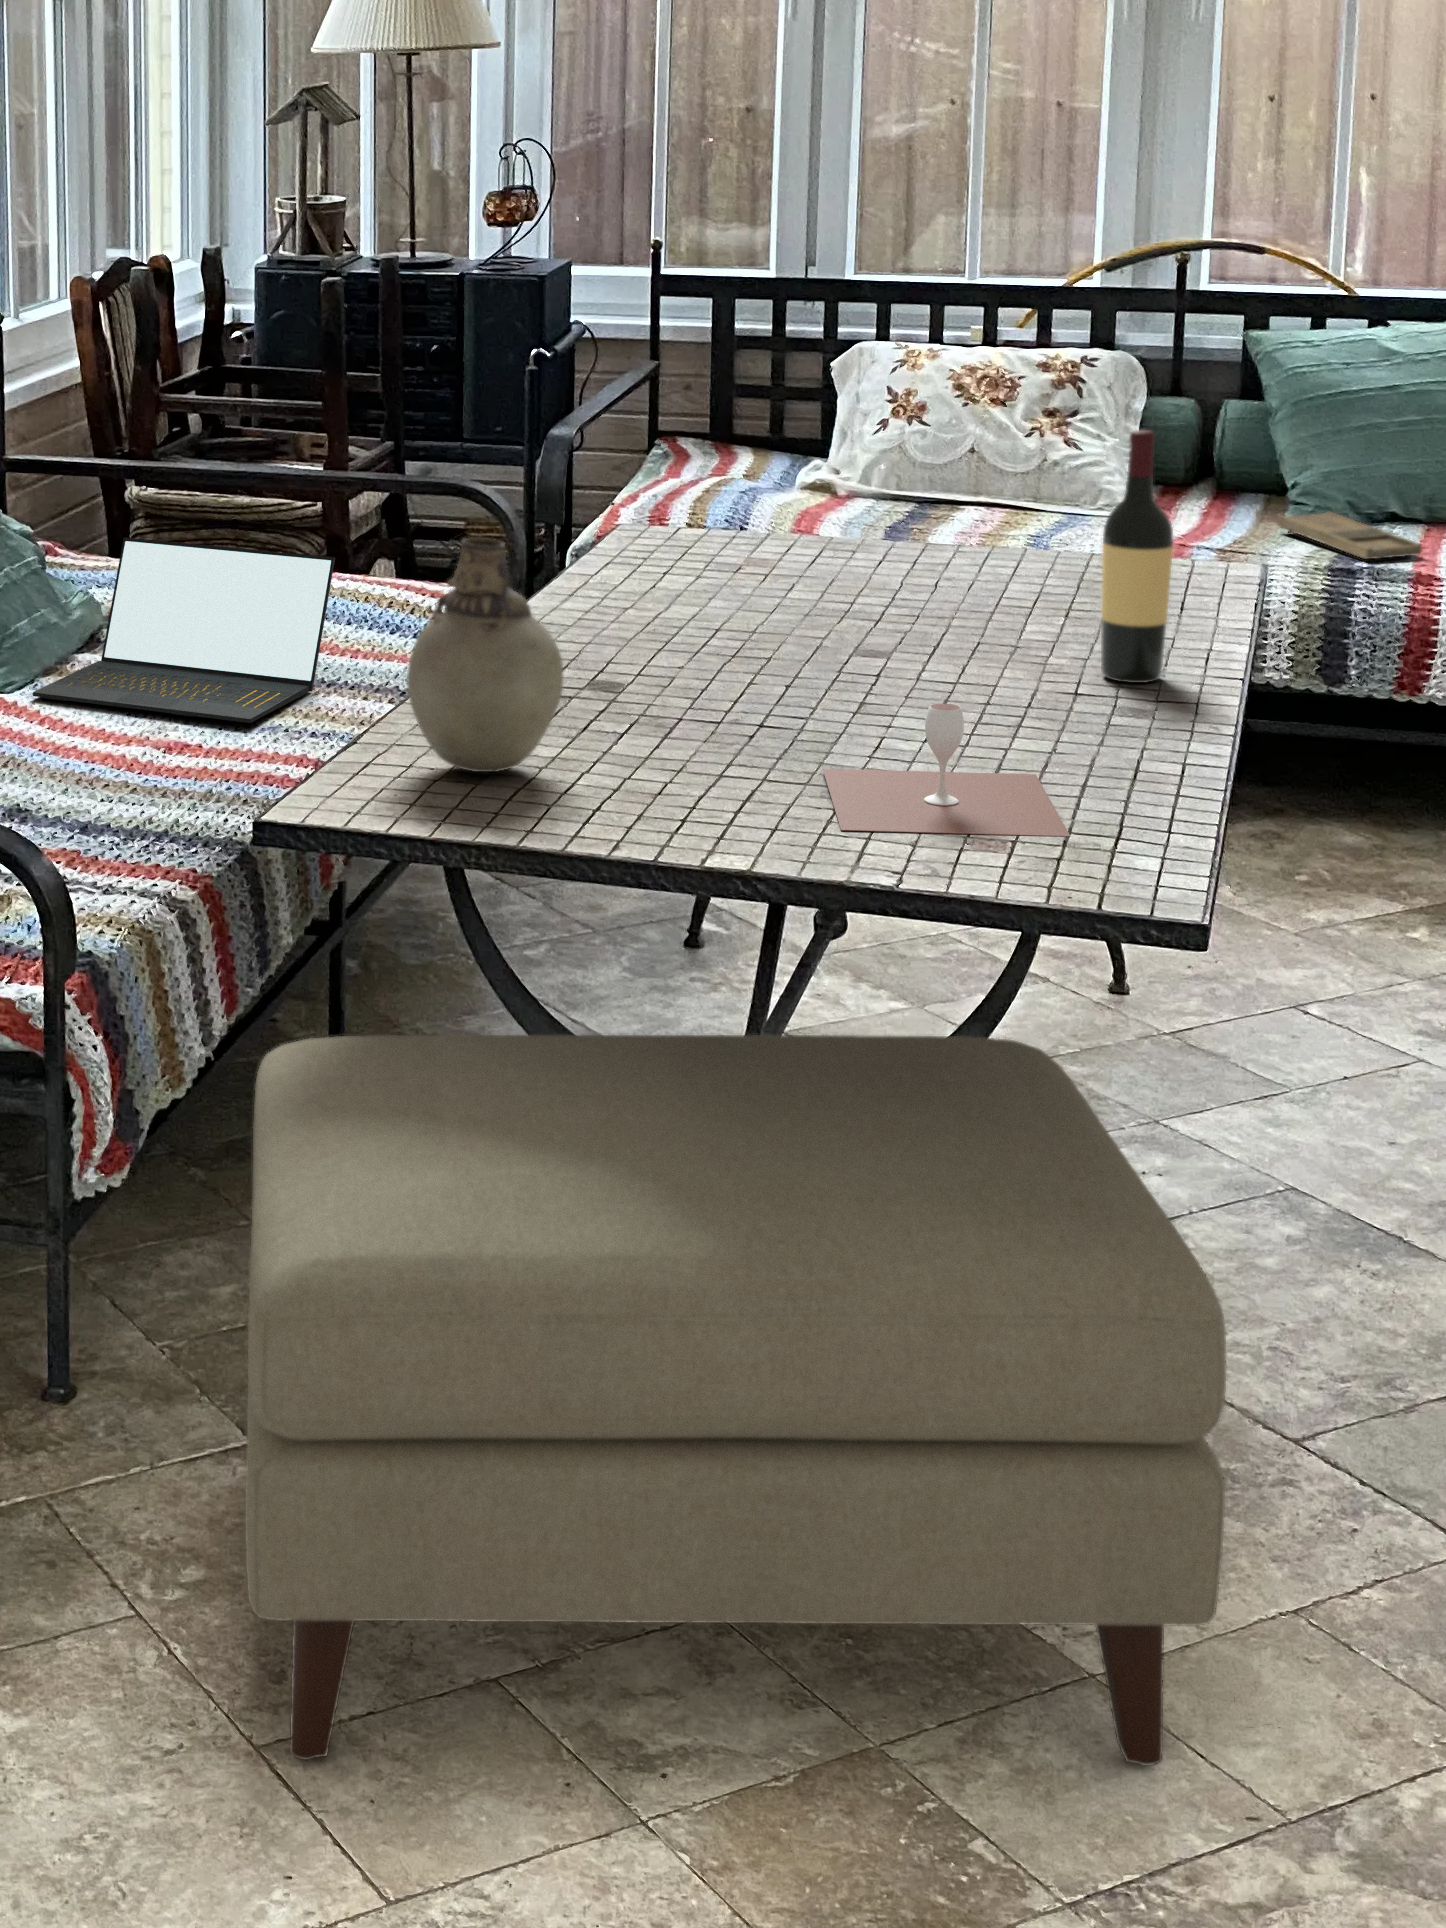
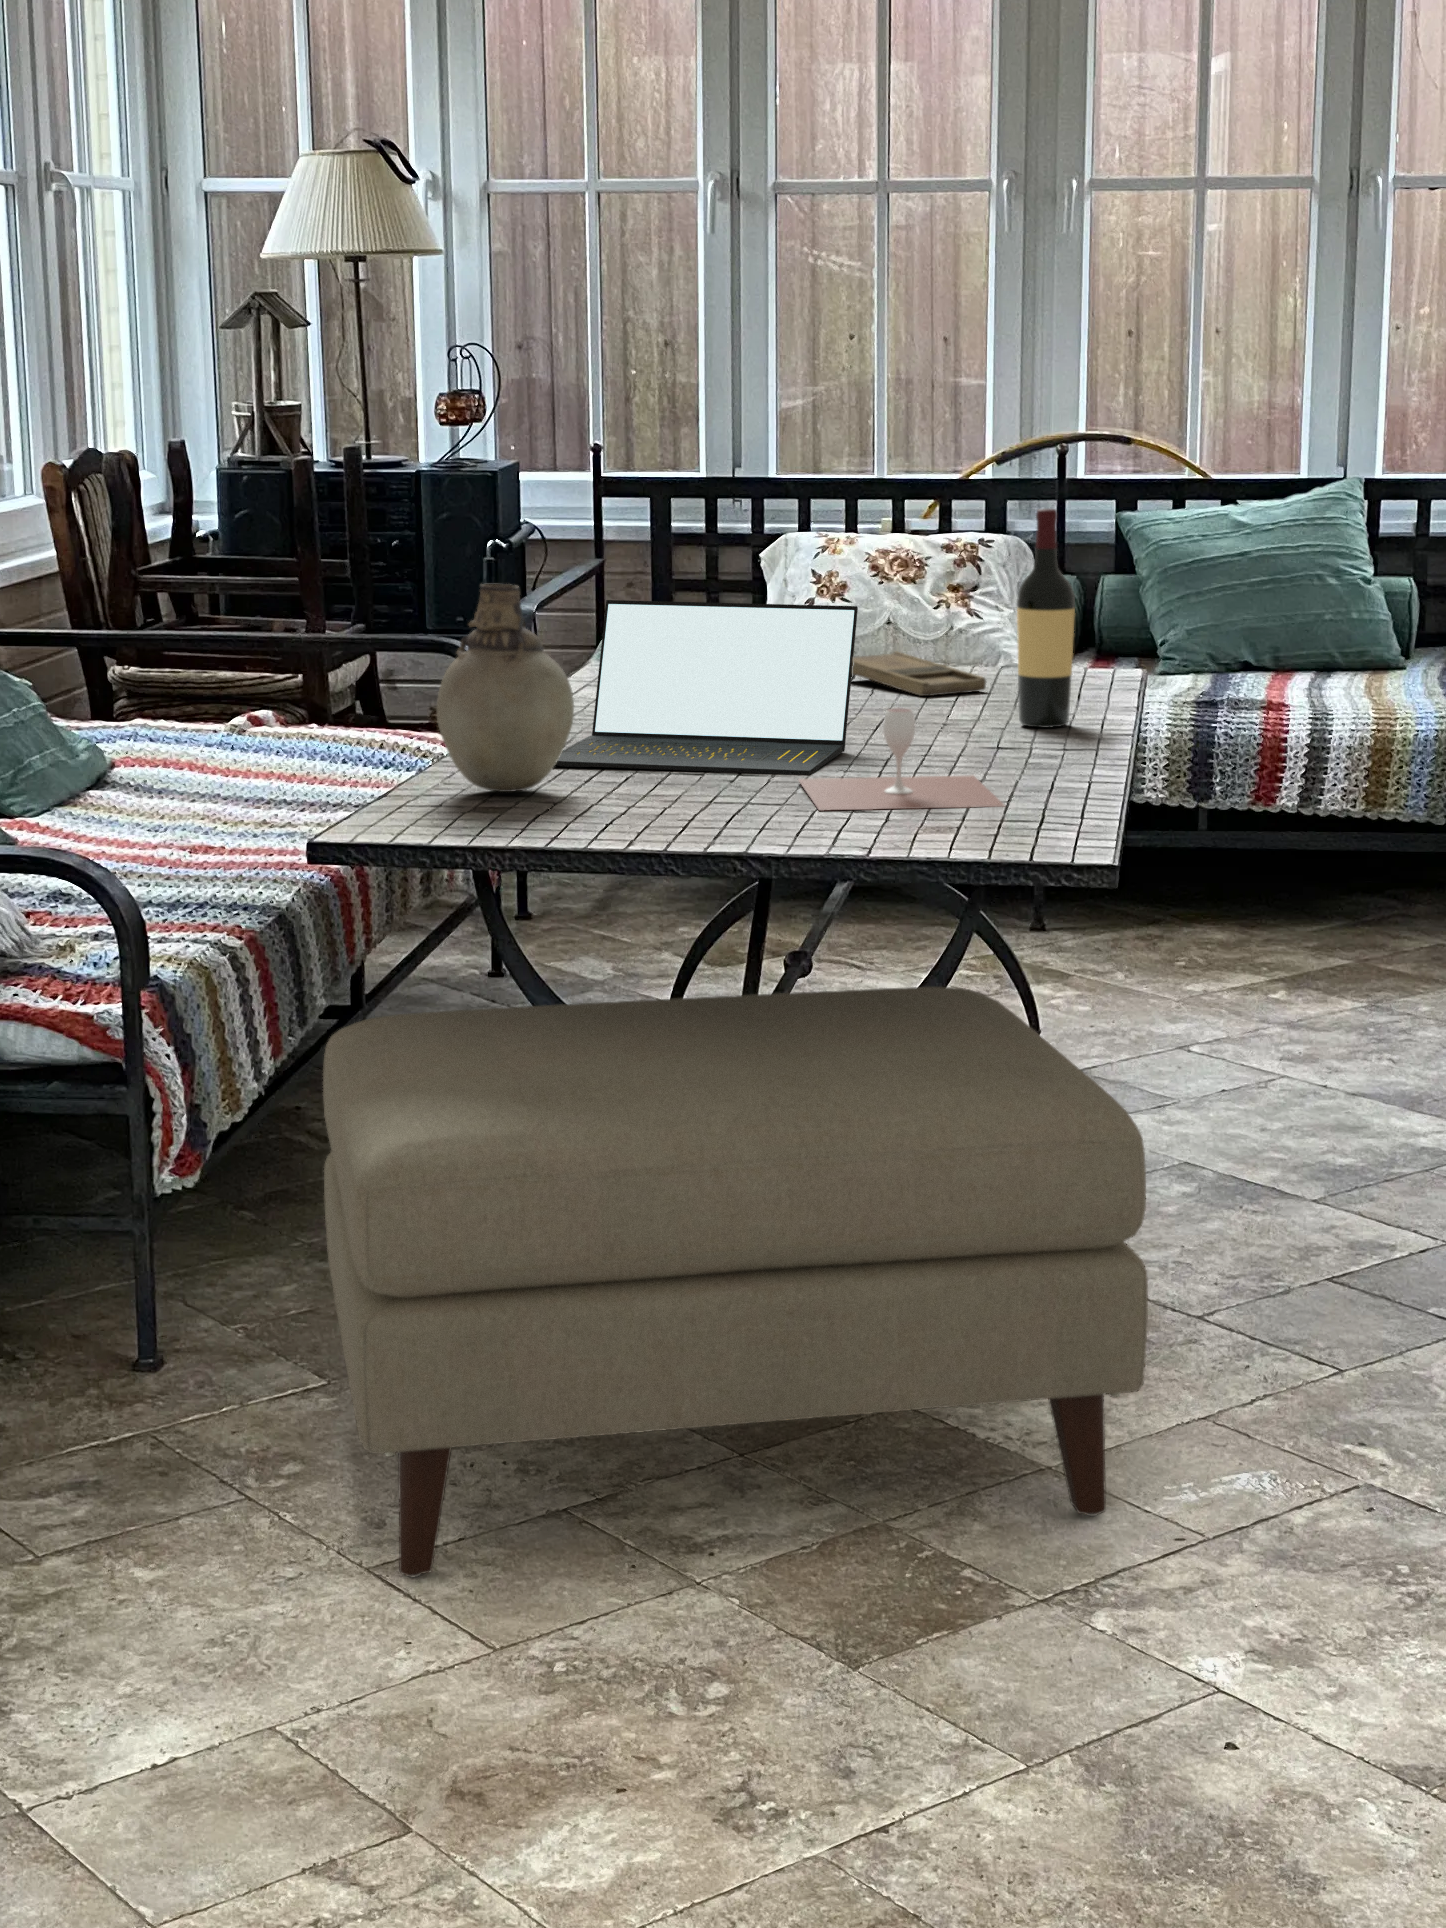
tray: present [1276,512,1422,559] -> present [852,652,986,696]
laptop: present [33,537,335,723] -> present [555,600,858,775]

